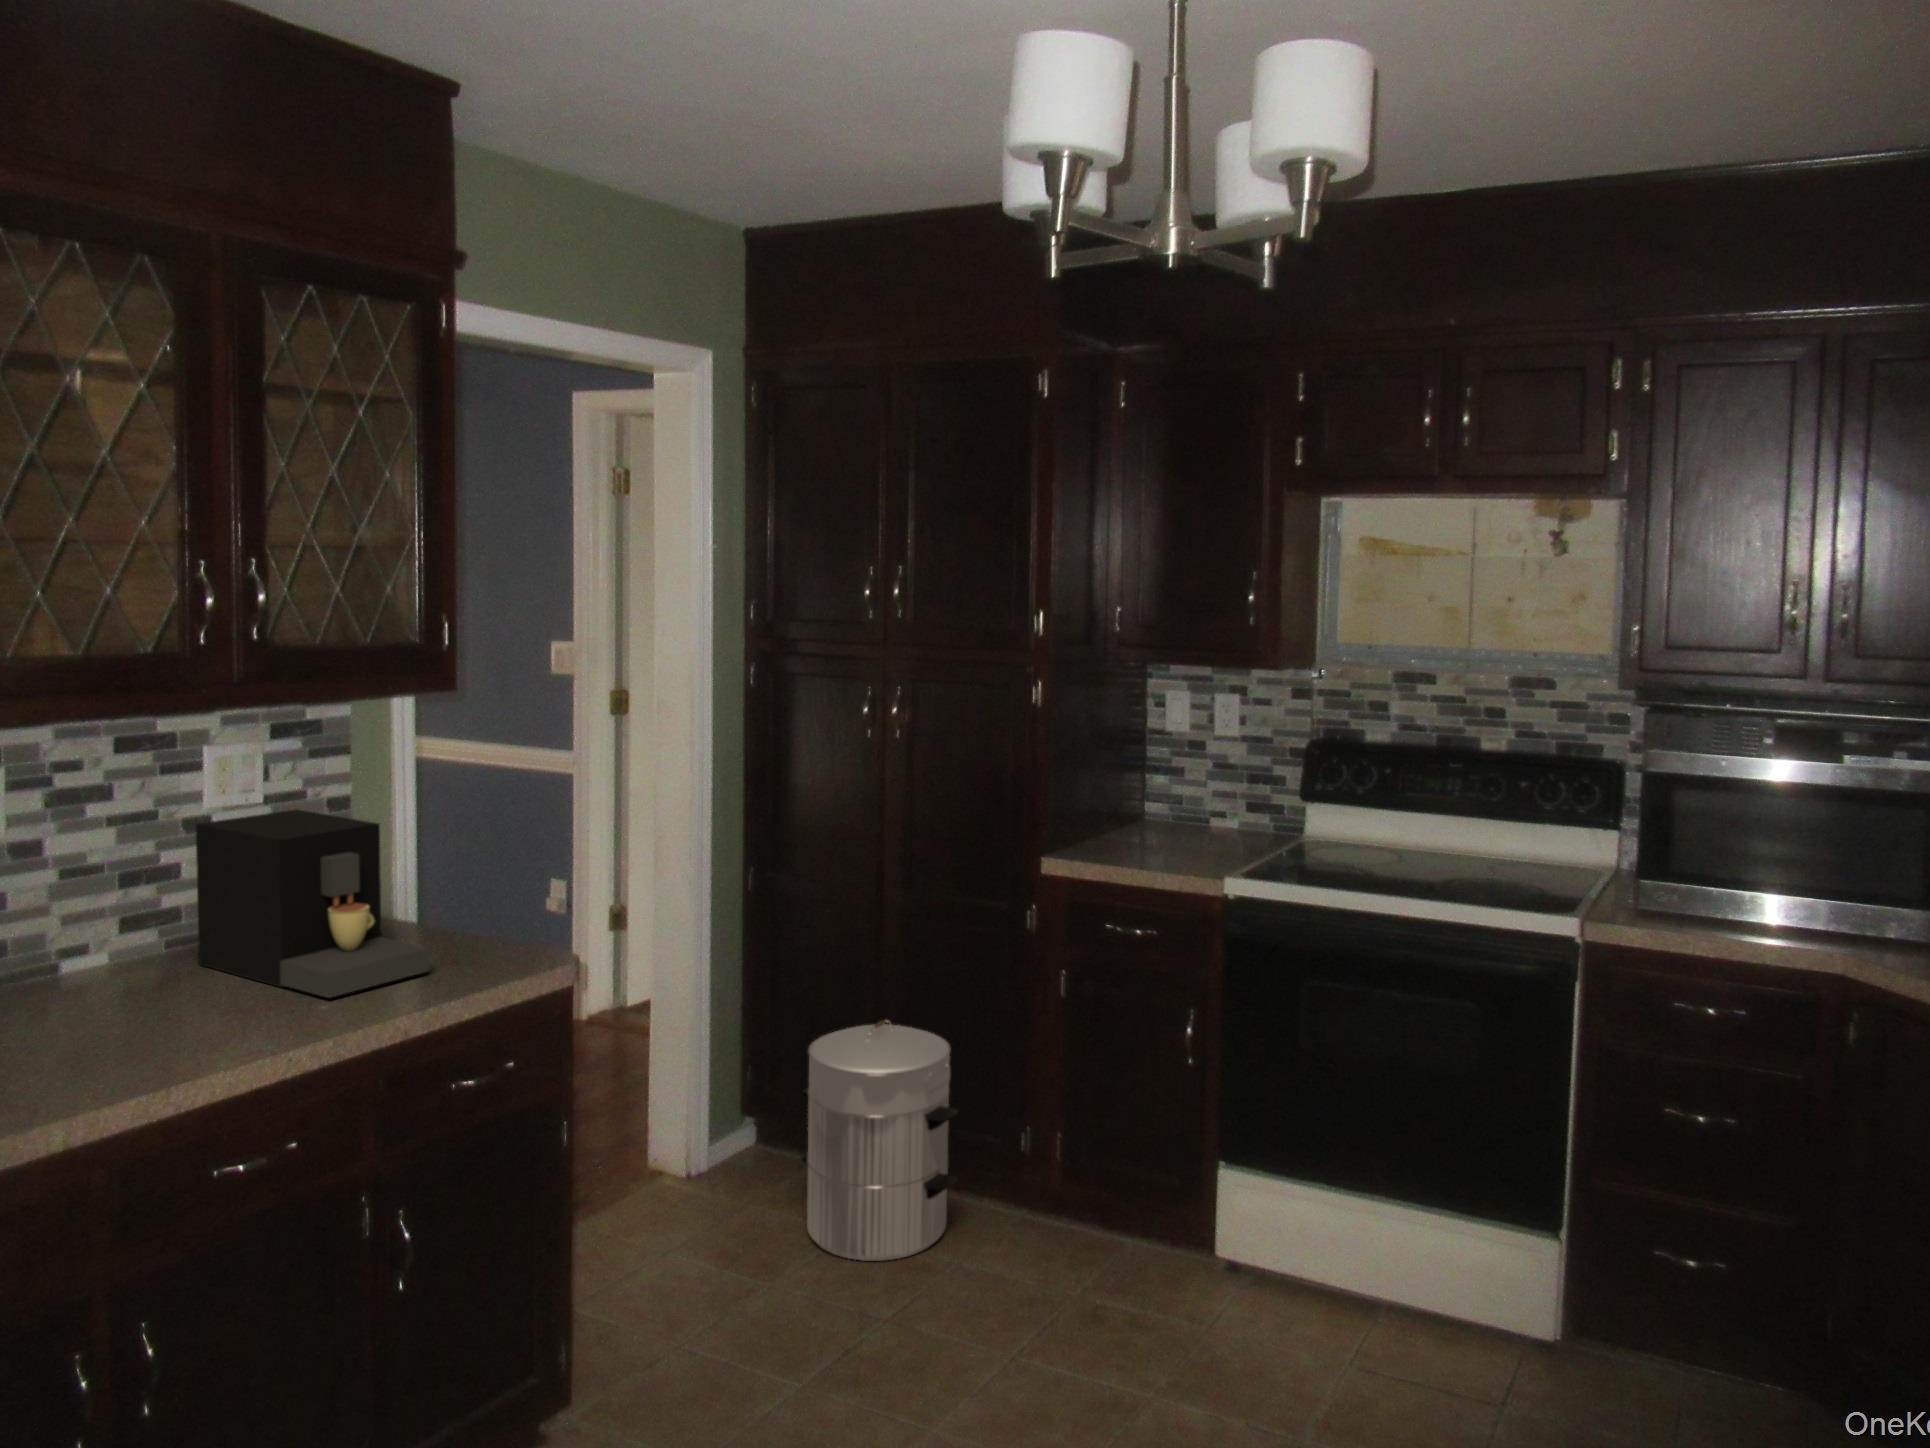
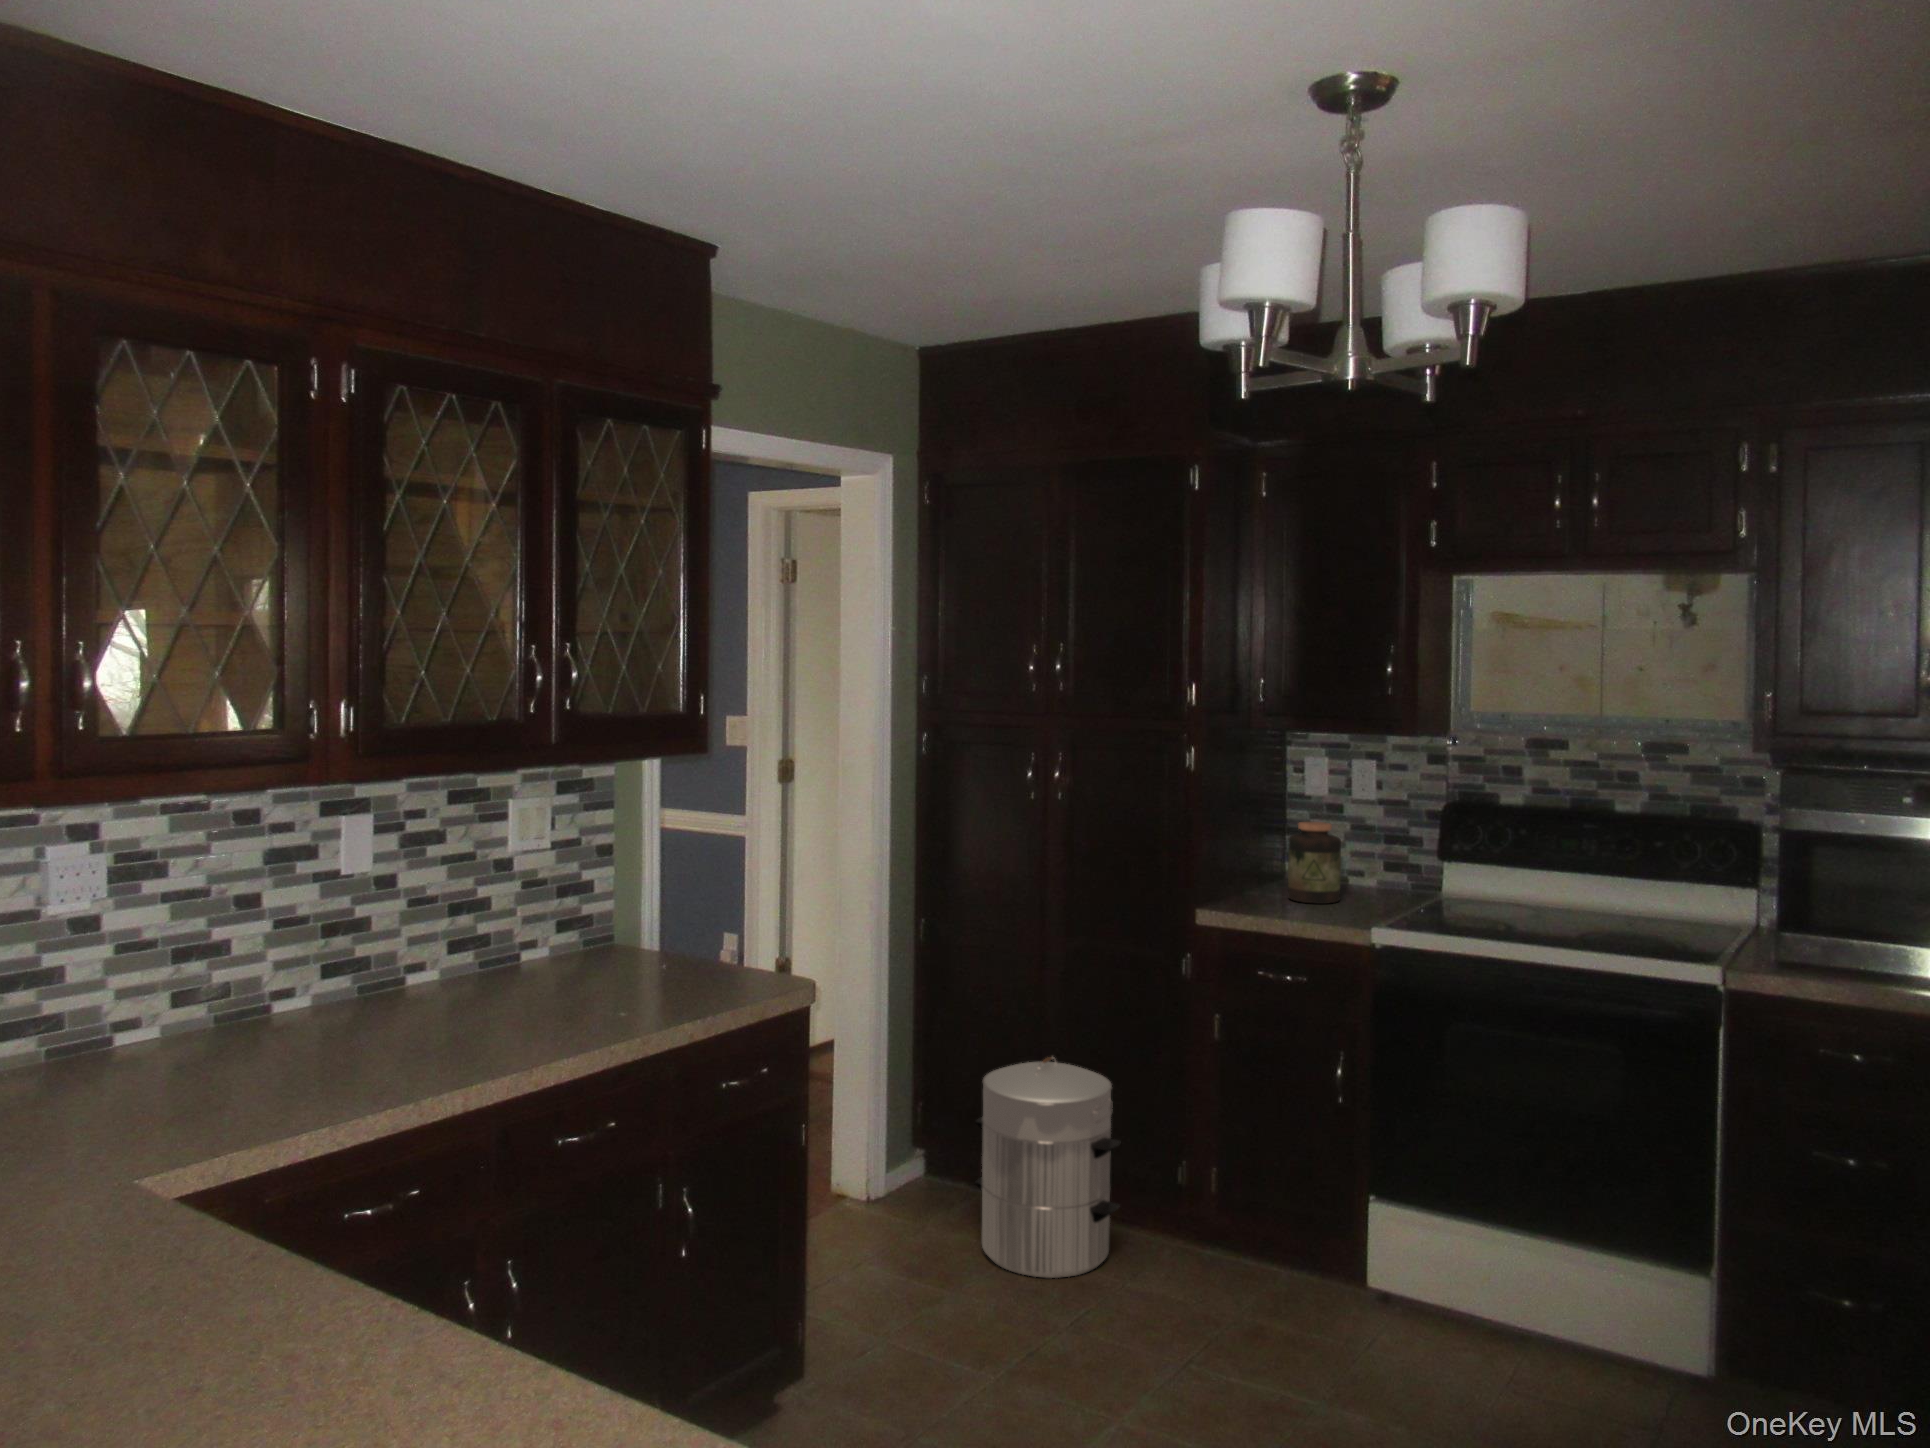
jar: none [1144,761,1200,849] -> present [1288,822,1341,904]
coffee maker: present [196,809,429,998] -> none [510,852,696,1005]

